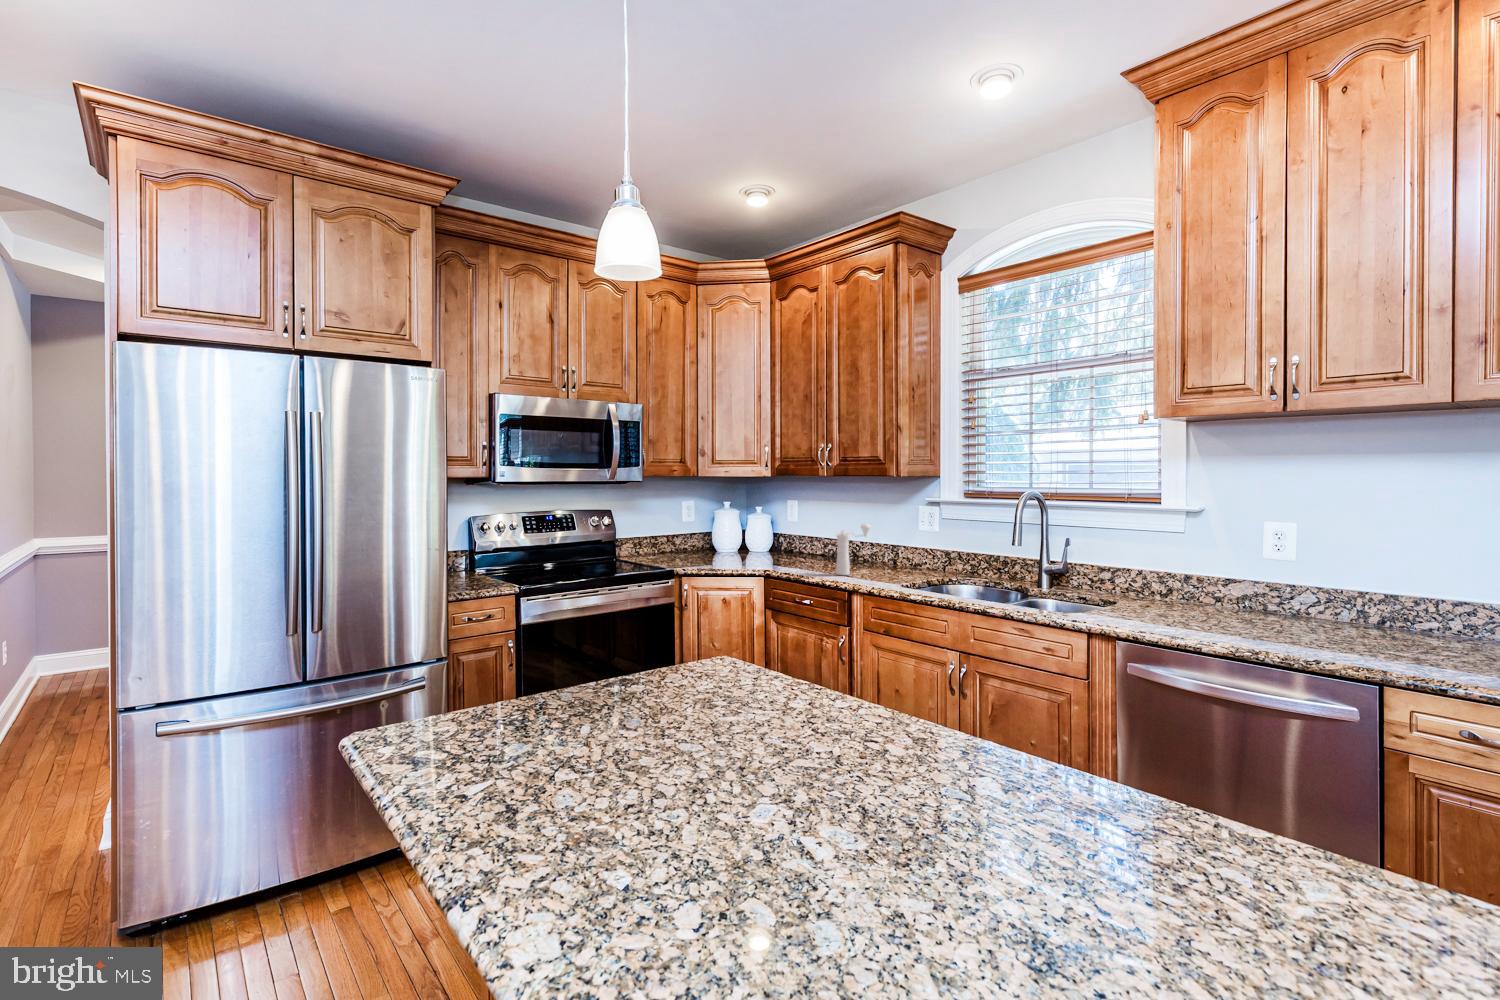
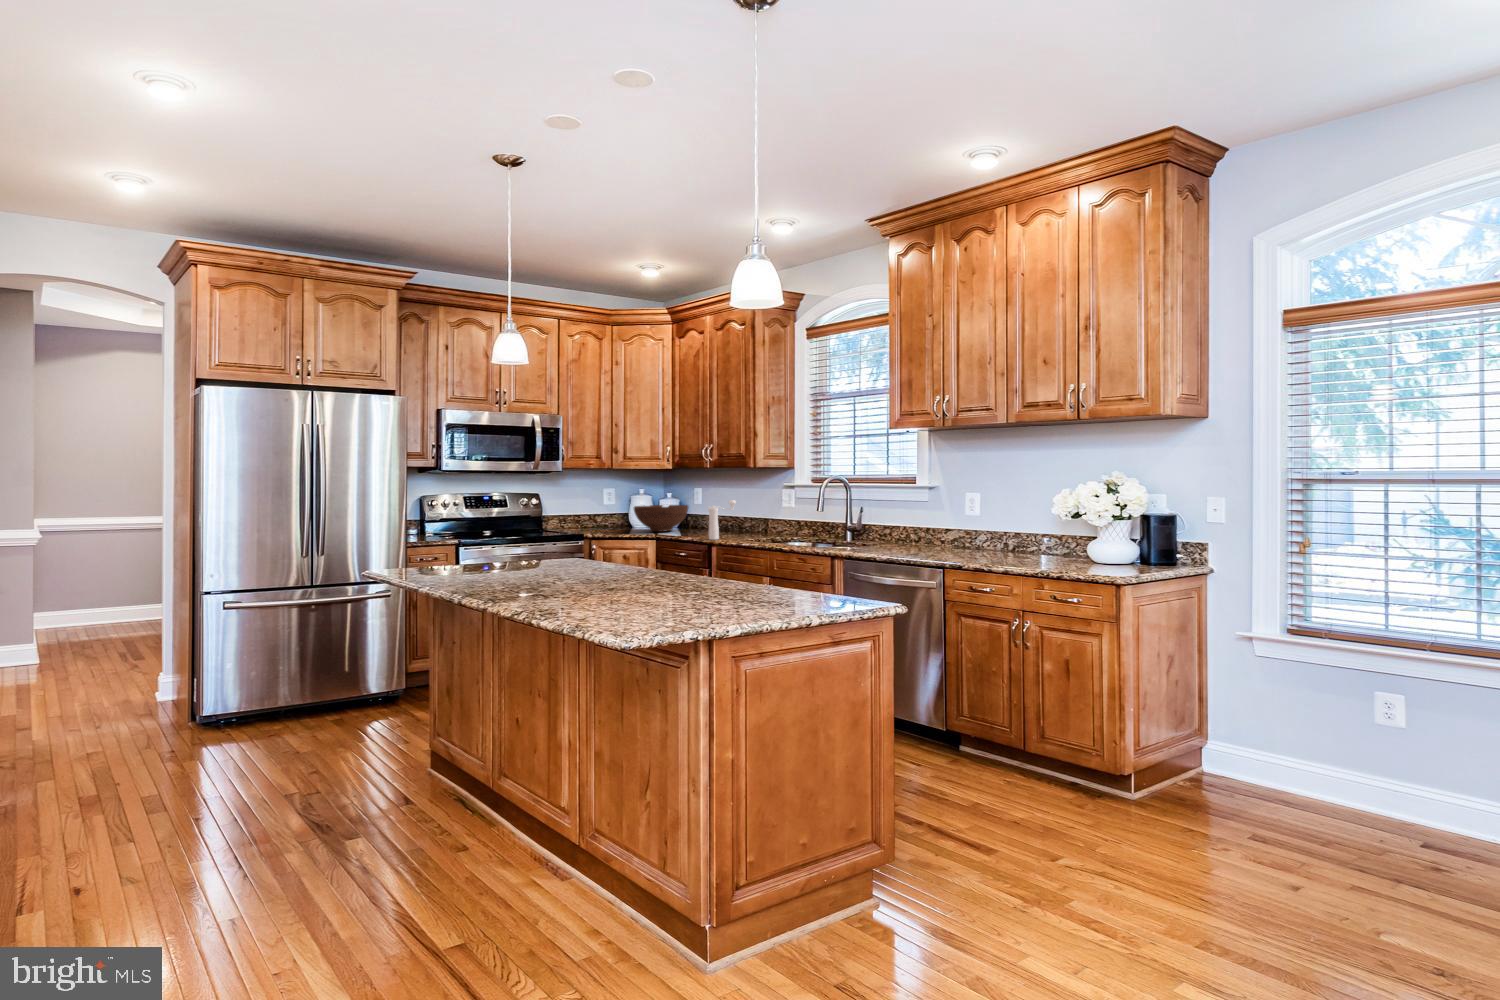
fruit bowl: none [725,524,791,558] -> present [634,505,688,532]

